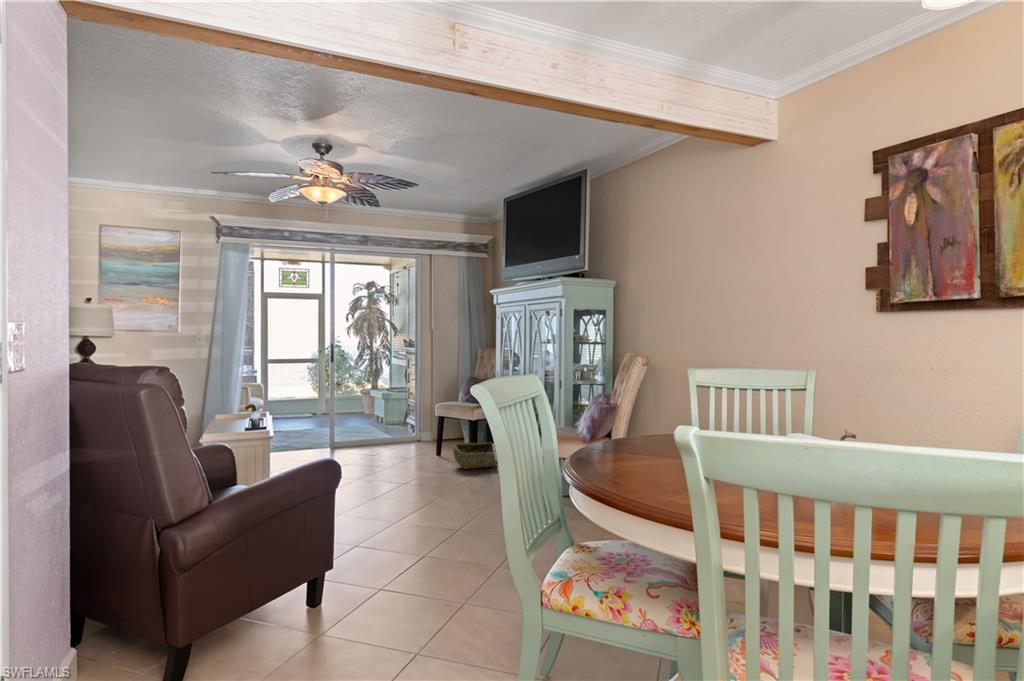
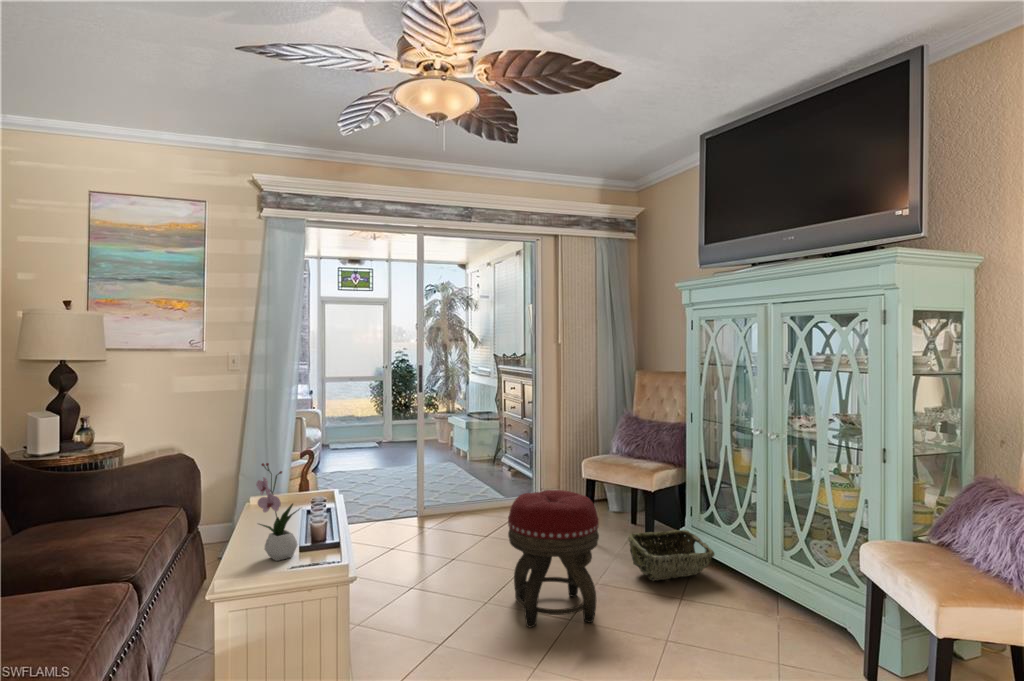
flower arrangement: none [220,385,245,436] -> present [256,463,299,561]
footstool: none [370,413,424,486] -> present [508,490,599,627]

